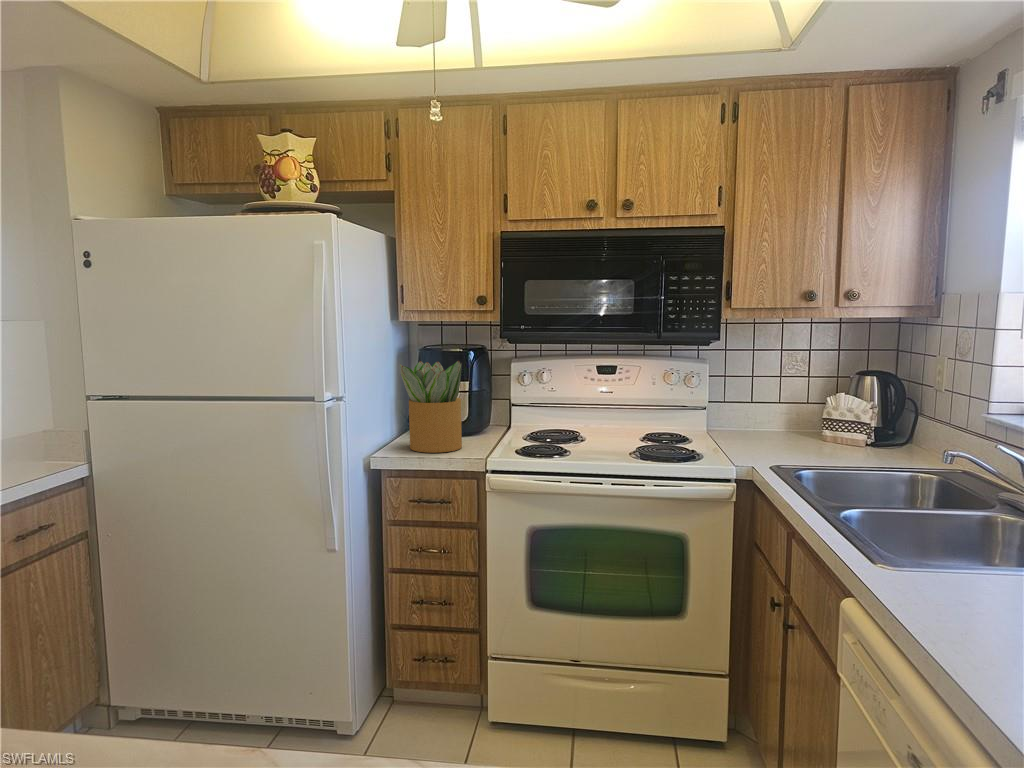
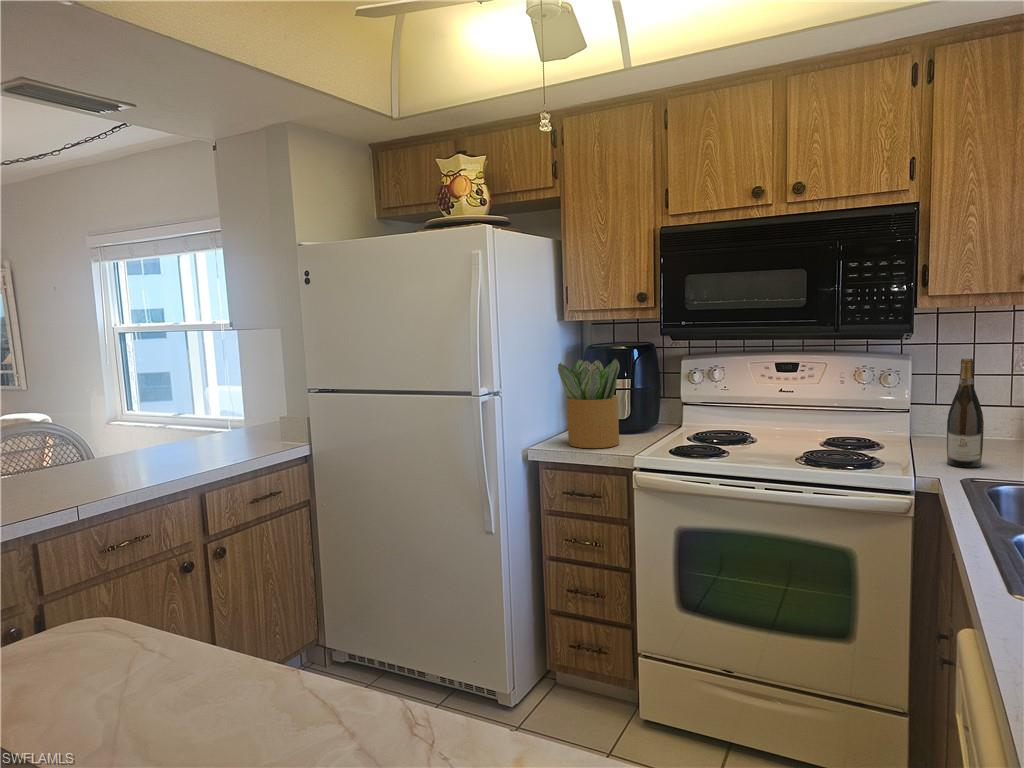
wine bottle: none [751,363,779,456] -> present [947,359,984,467]

